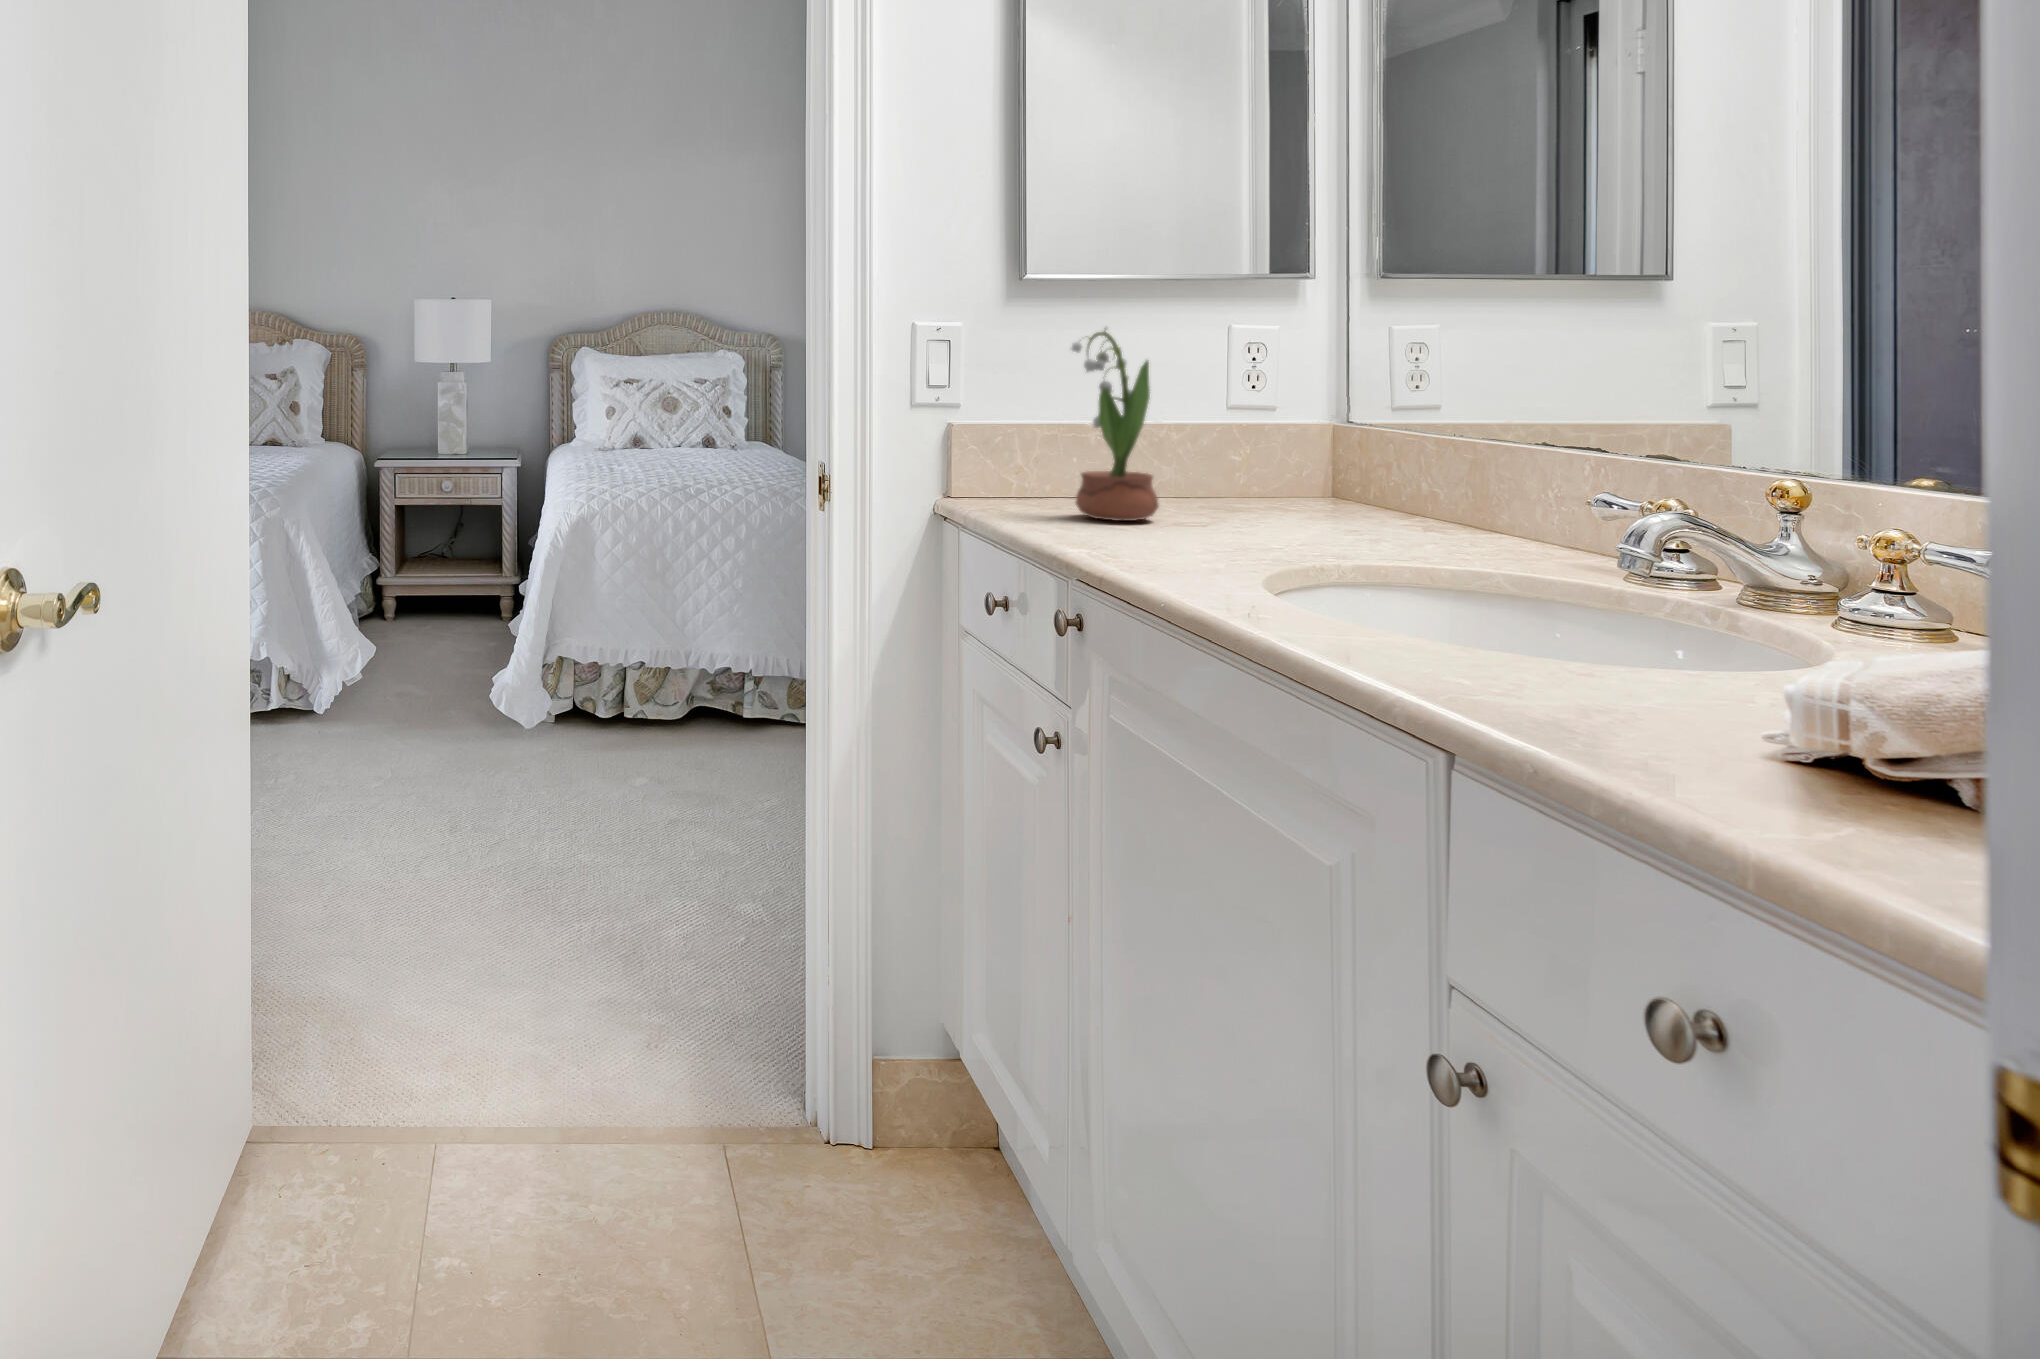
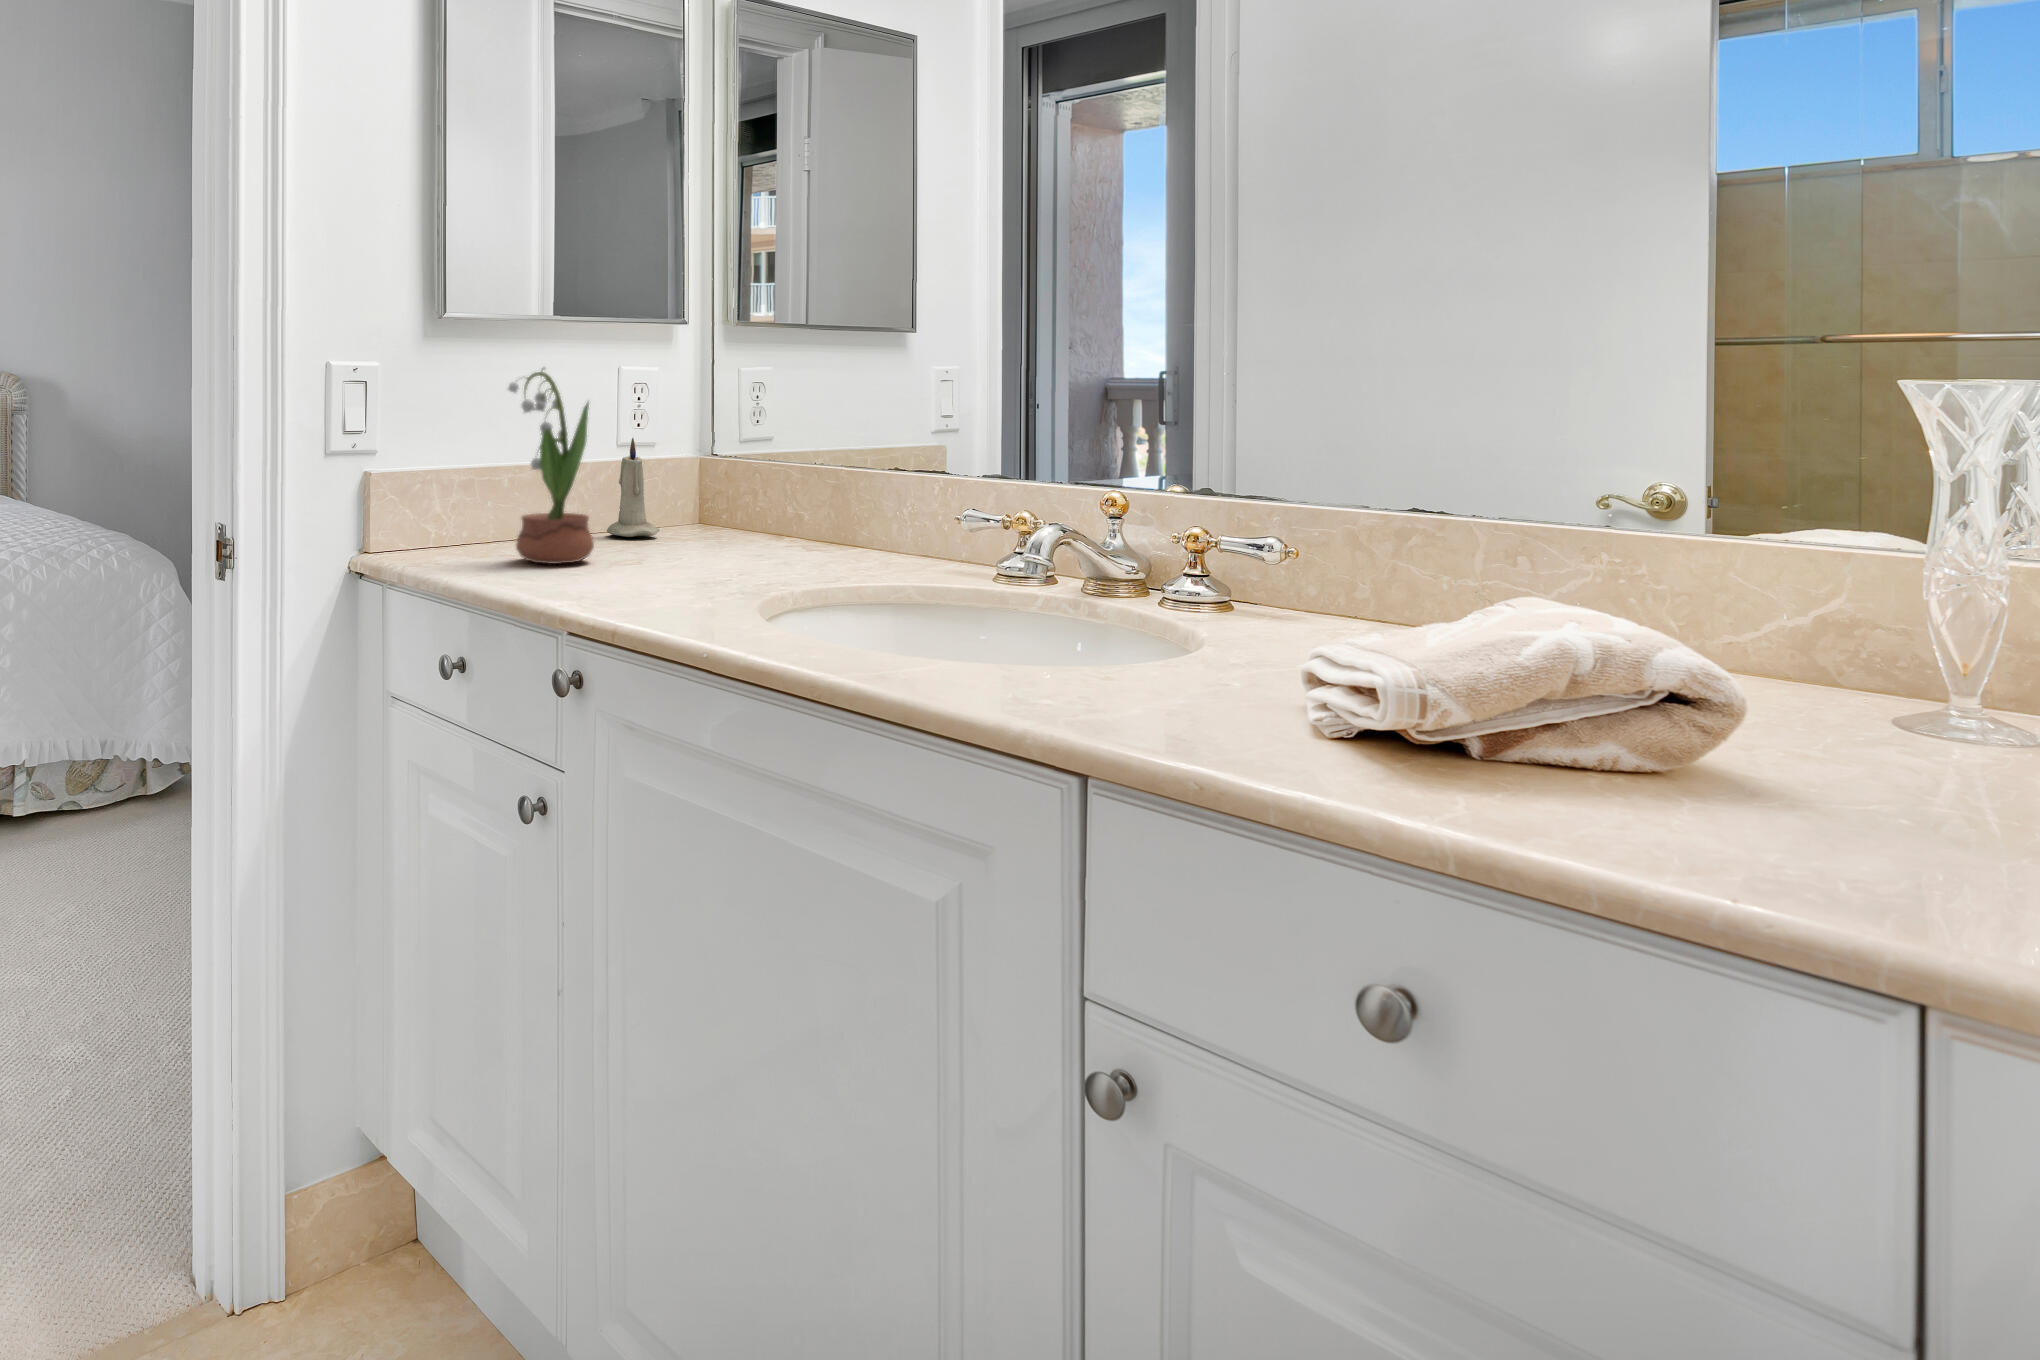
candle: none [1216,398,1278,504] -> present [607,438,660,537]

